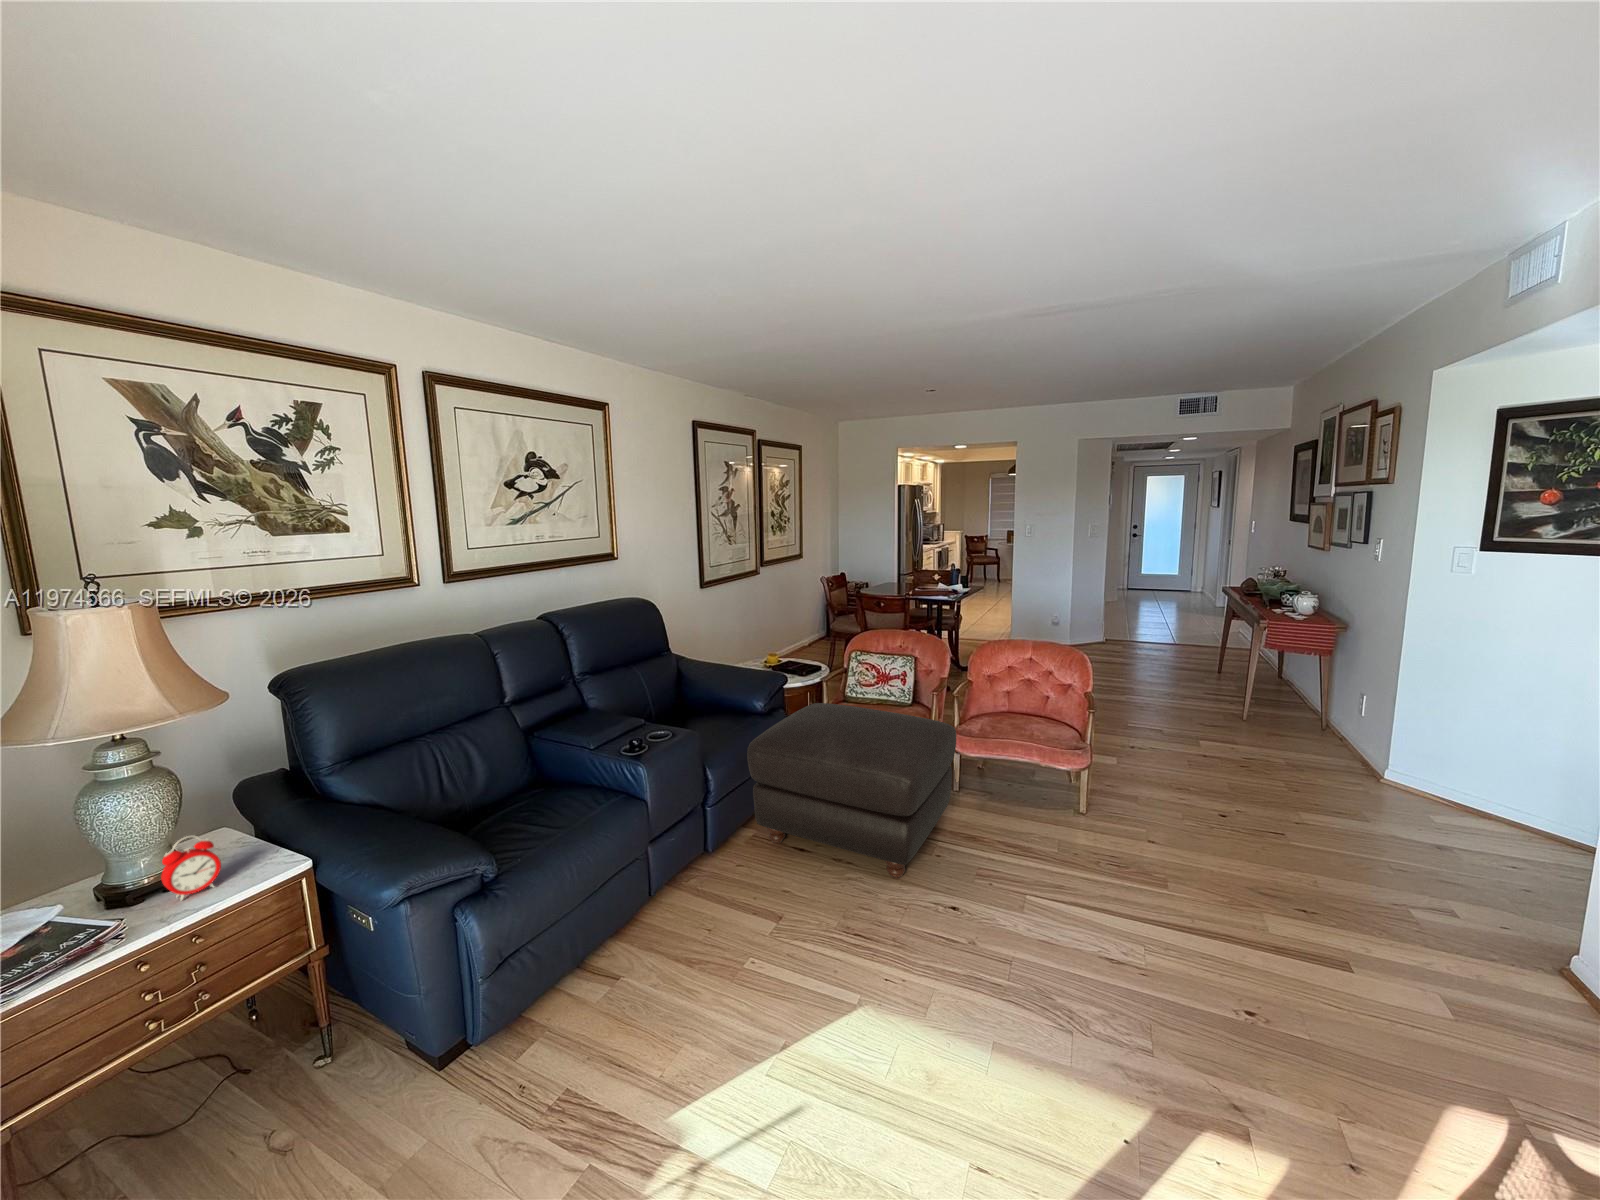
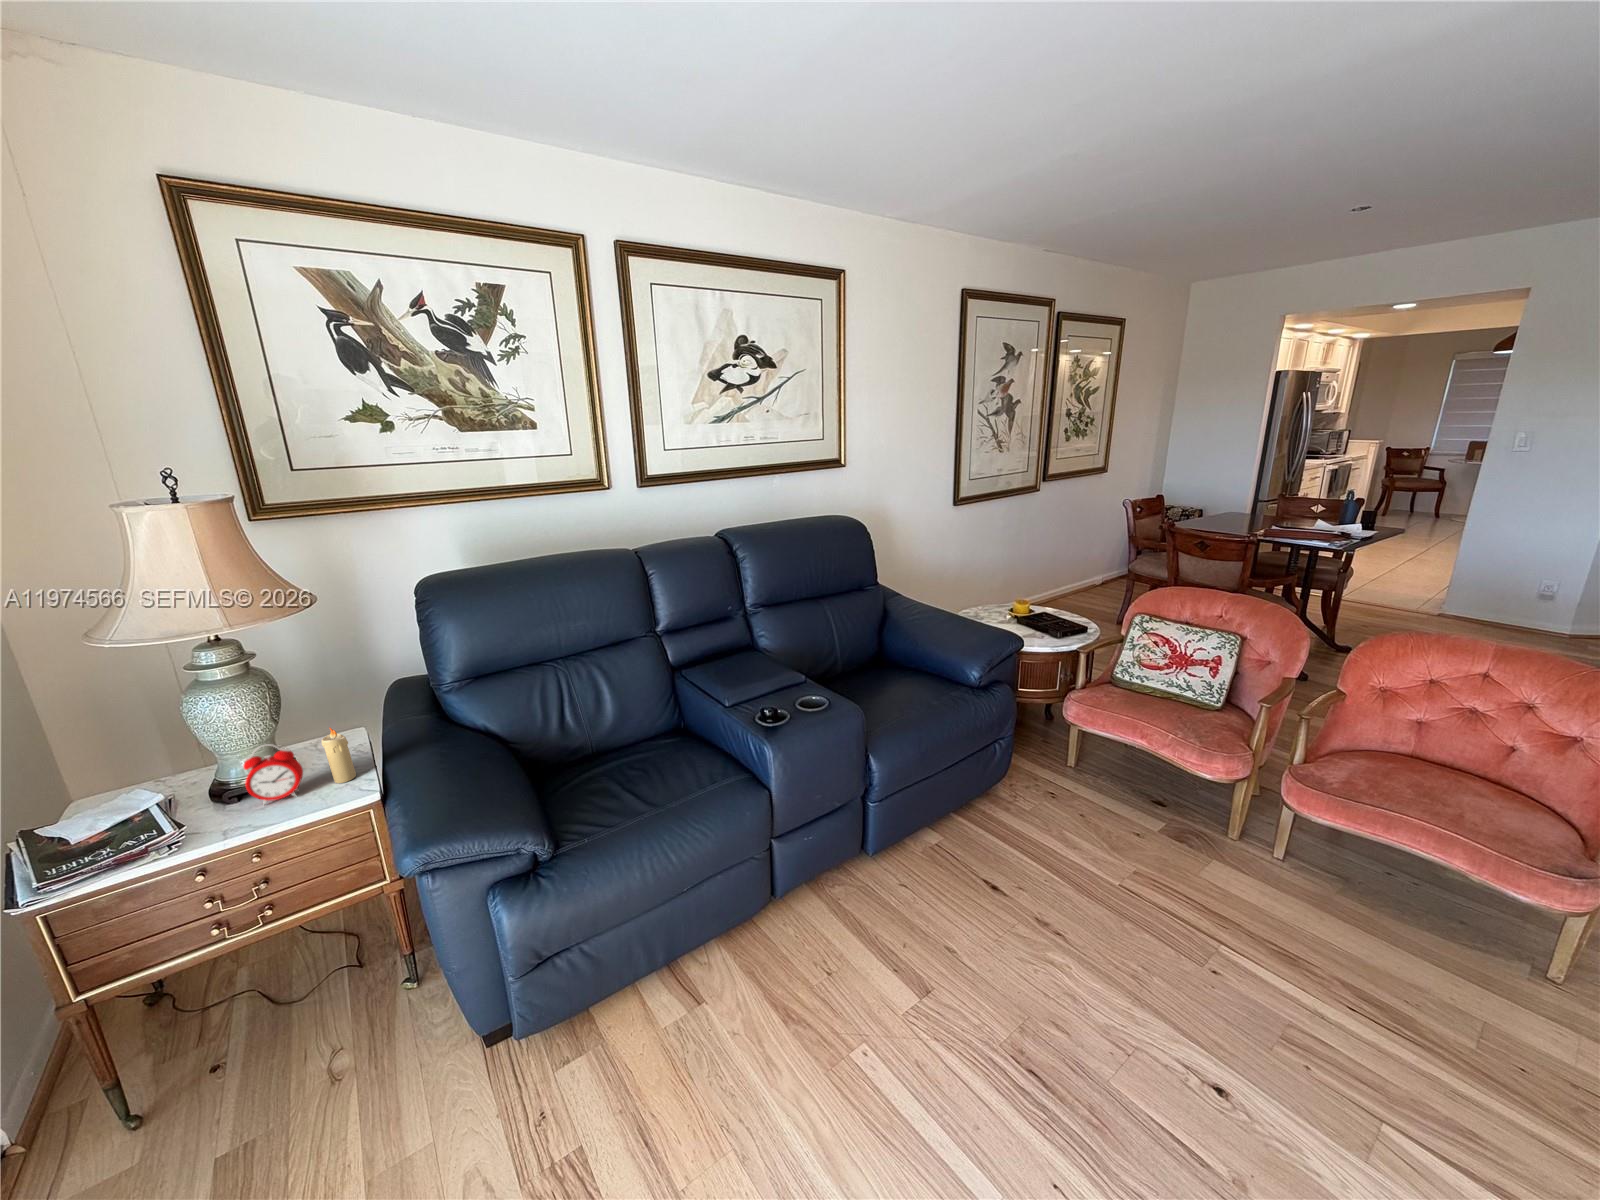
ottoman: present [747,703,956,879] -> none [931,685,1301,1001]
candle: none [235,814,265,871] -> present [322,728,356,783]

